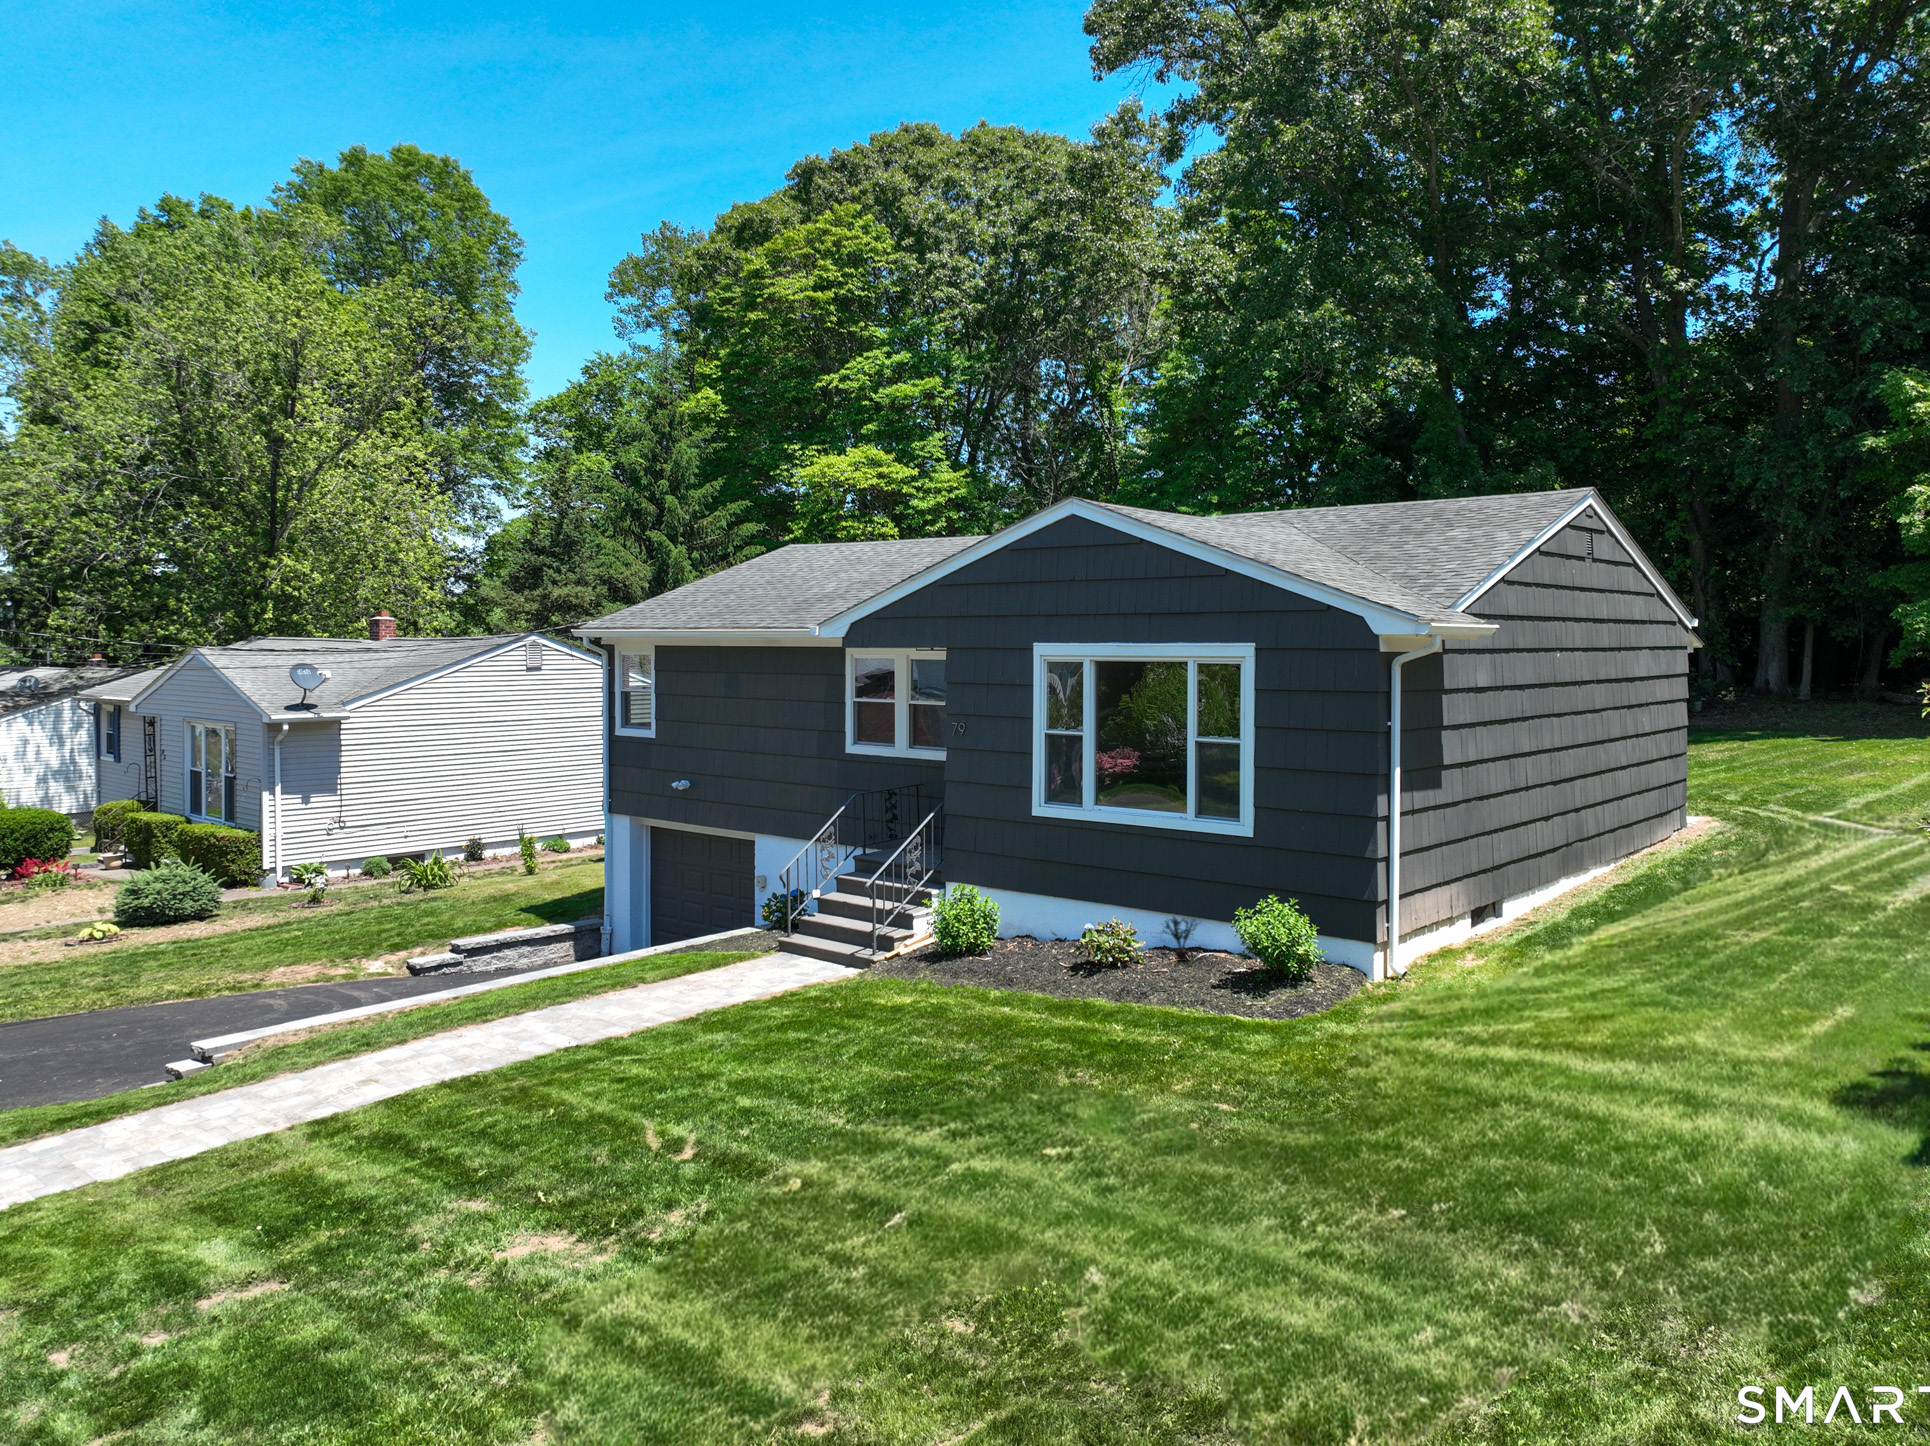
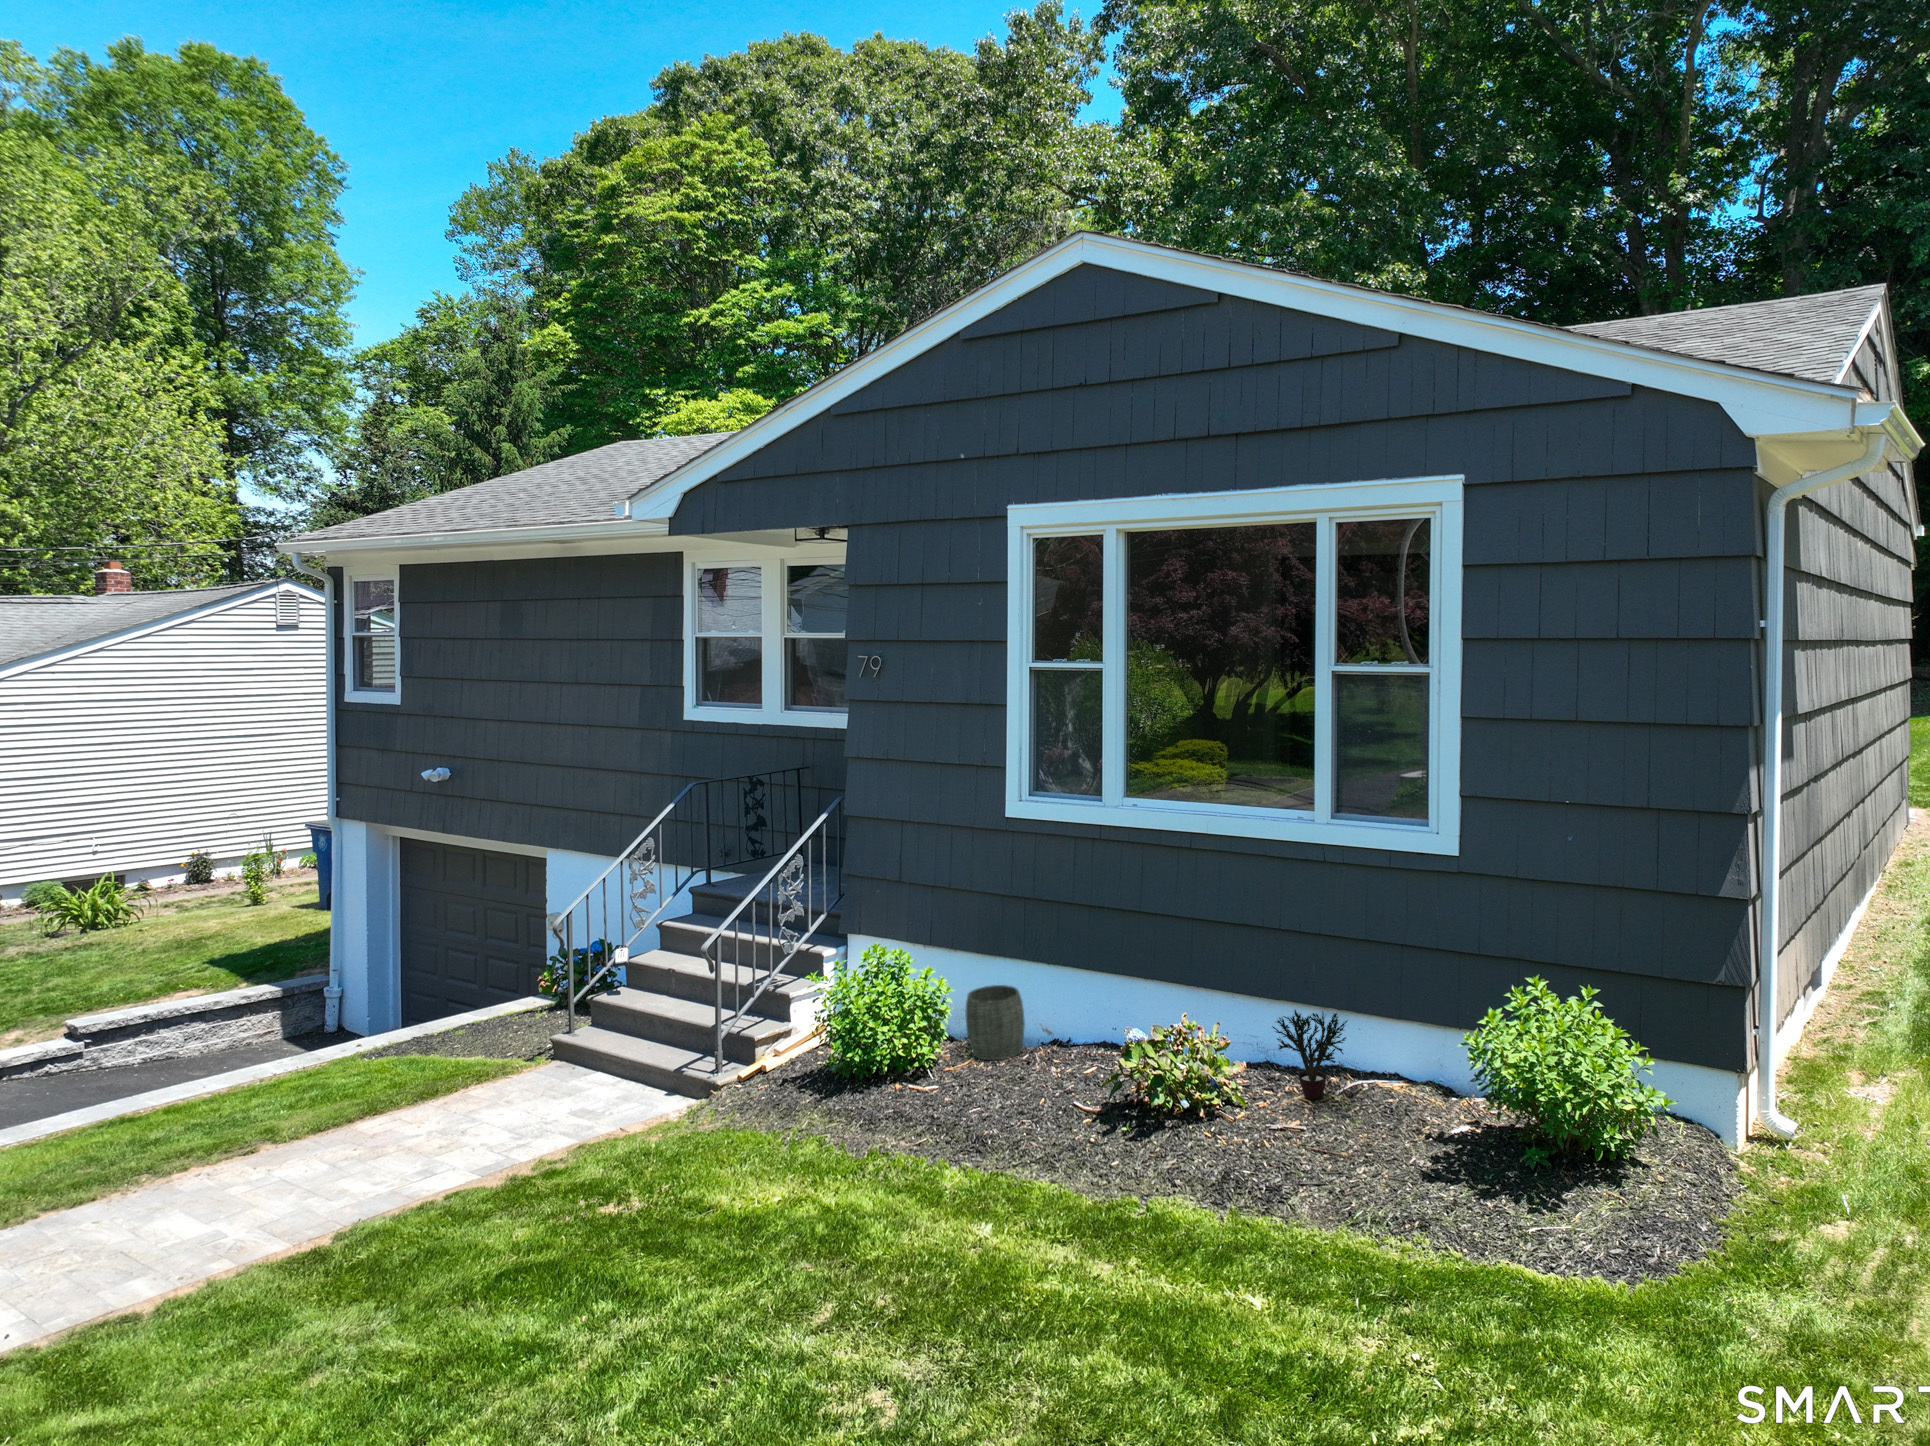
woven basket: none [1010,909,1043,948] -> present [966,985,1025,1060]

